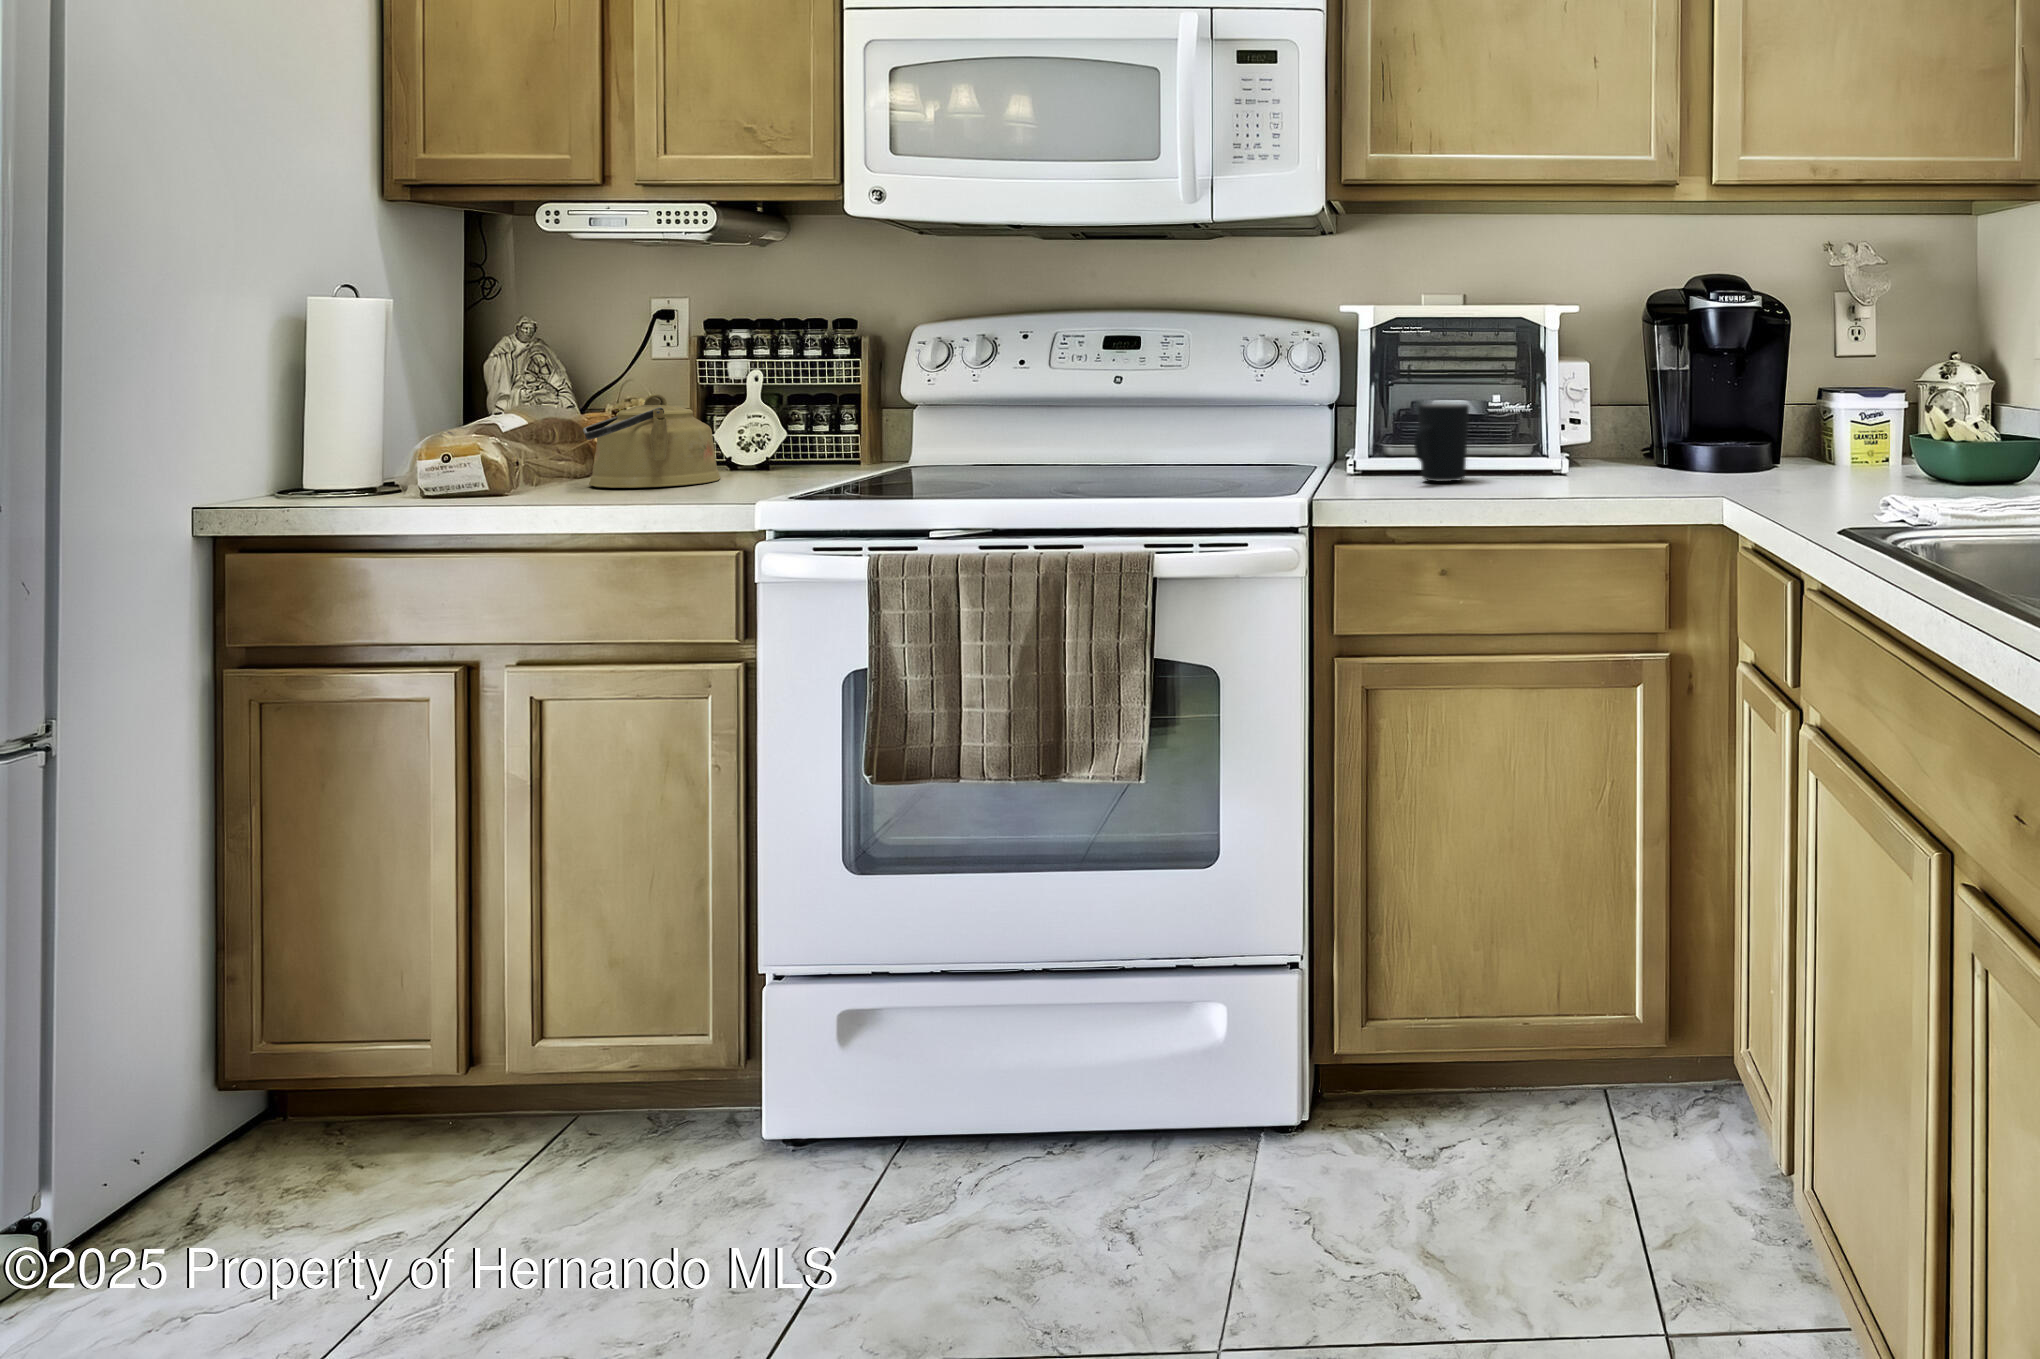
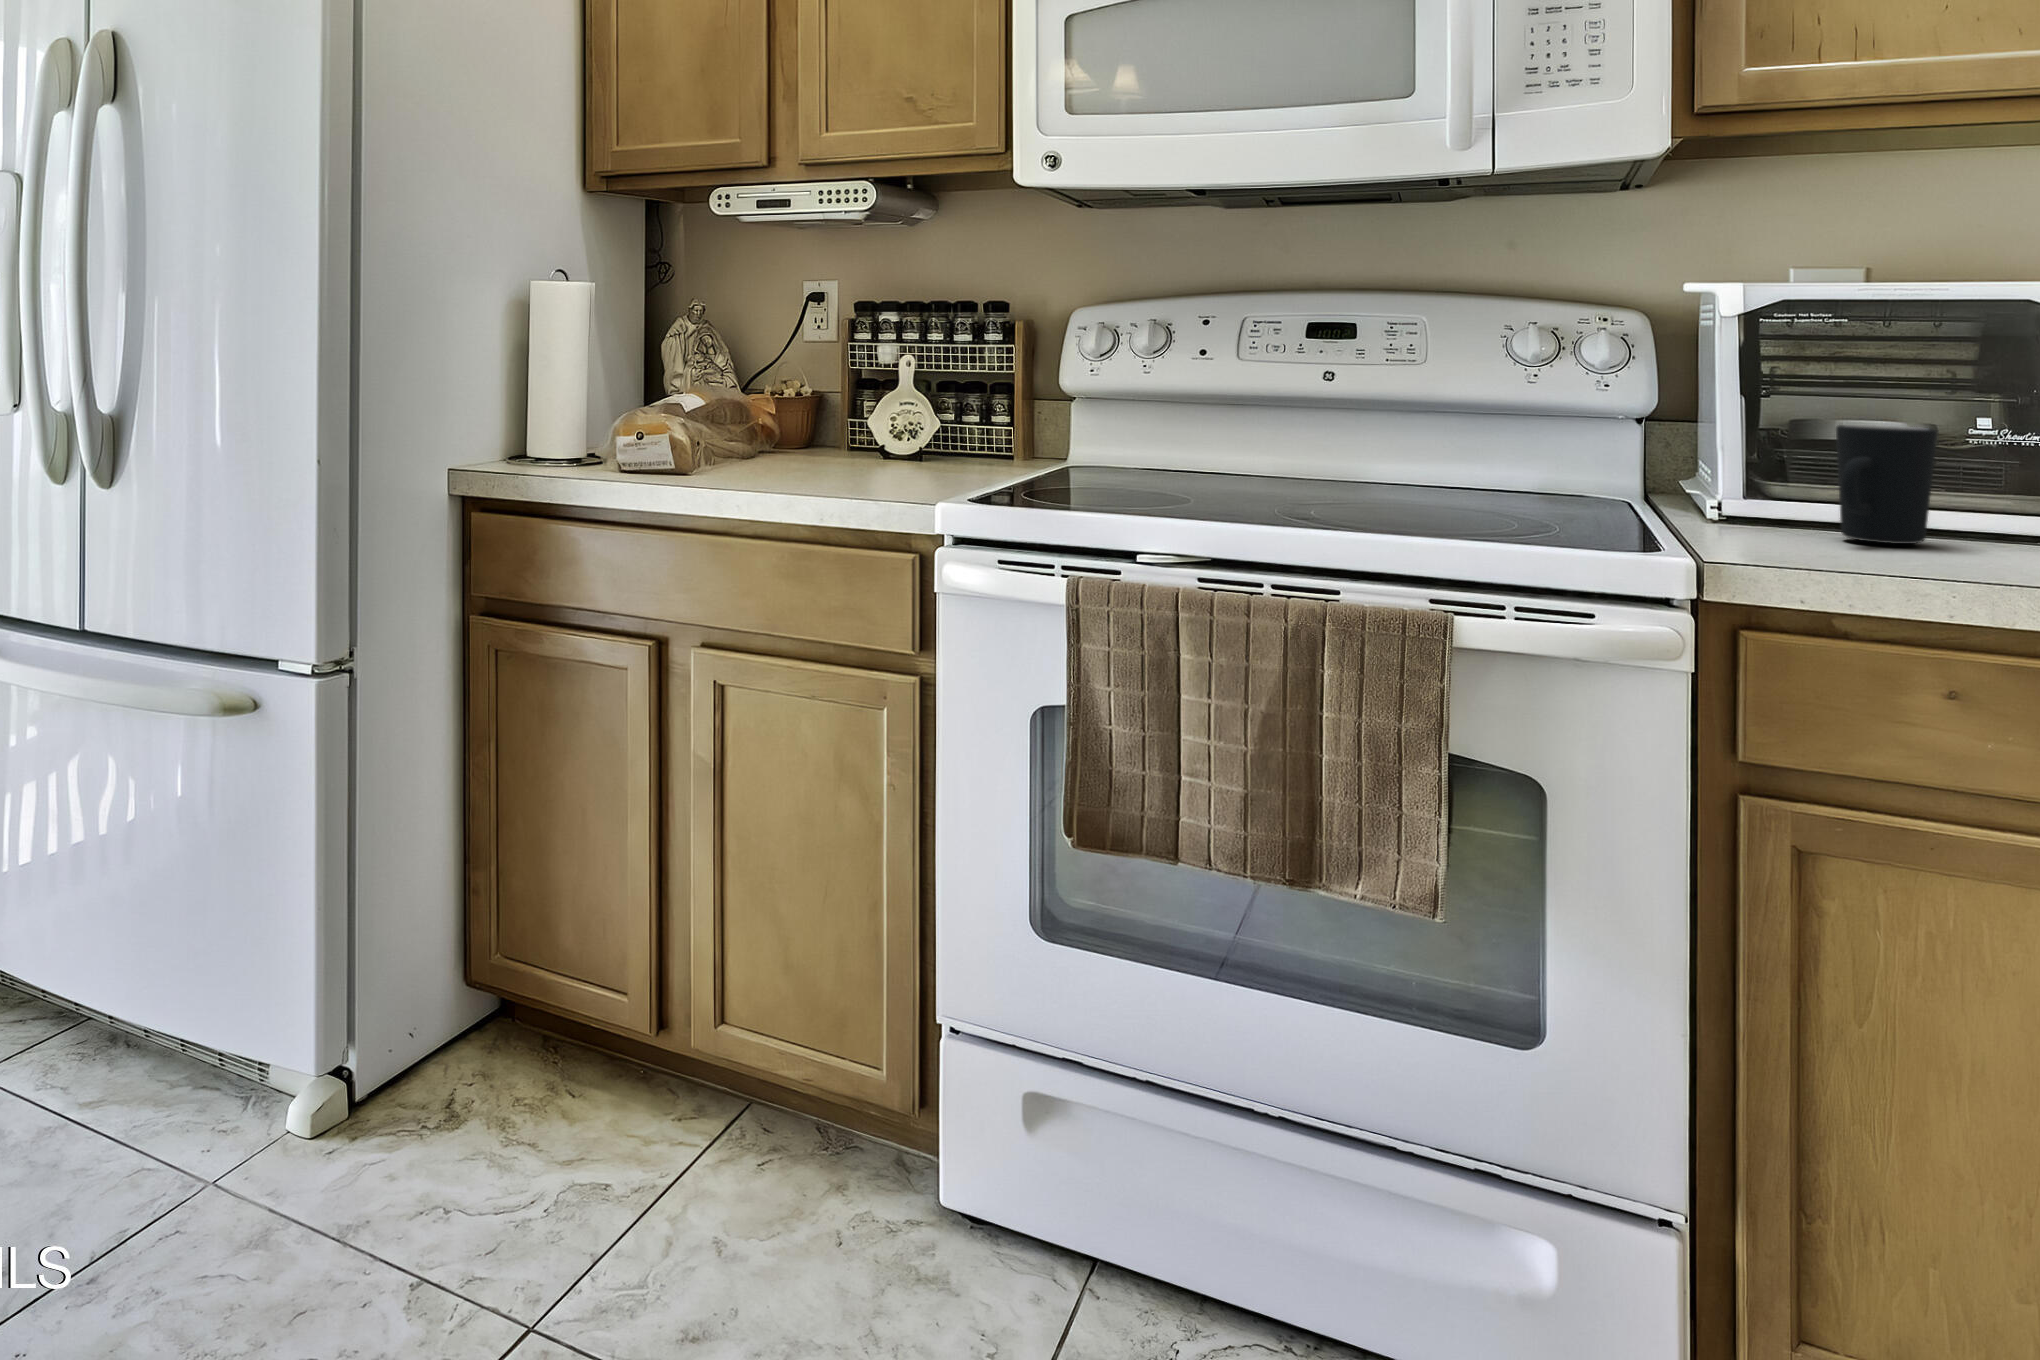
kettle: present [583,394,721,488] -> none [753,378,878,476]

